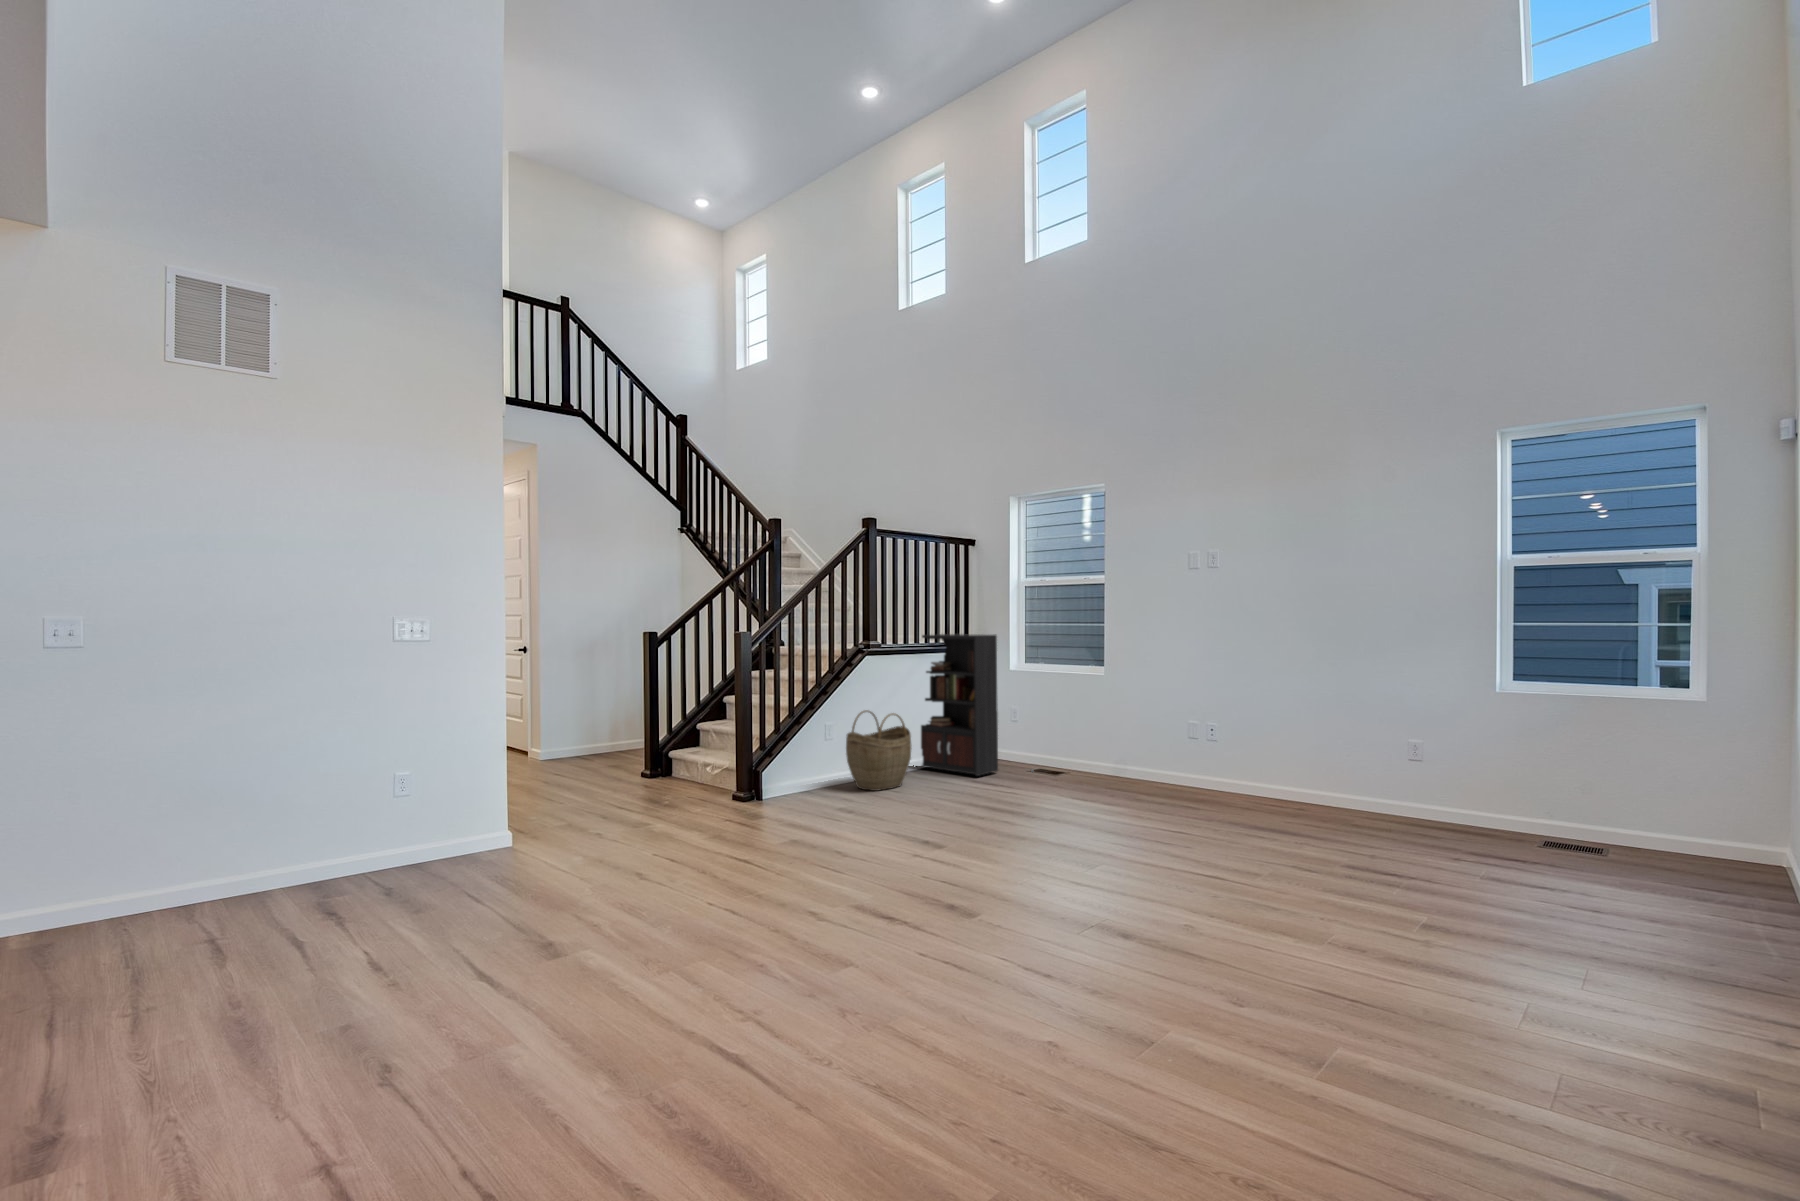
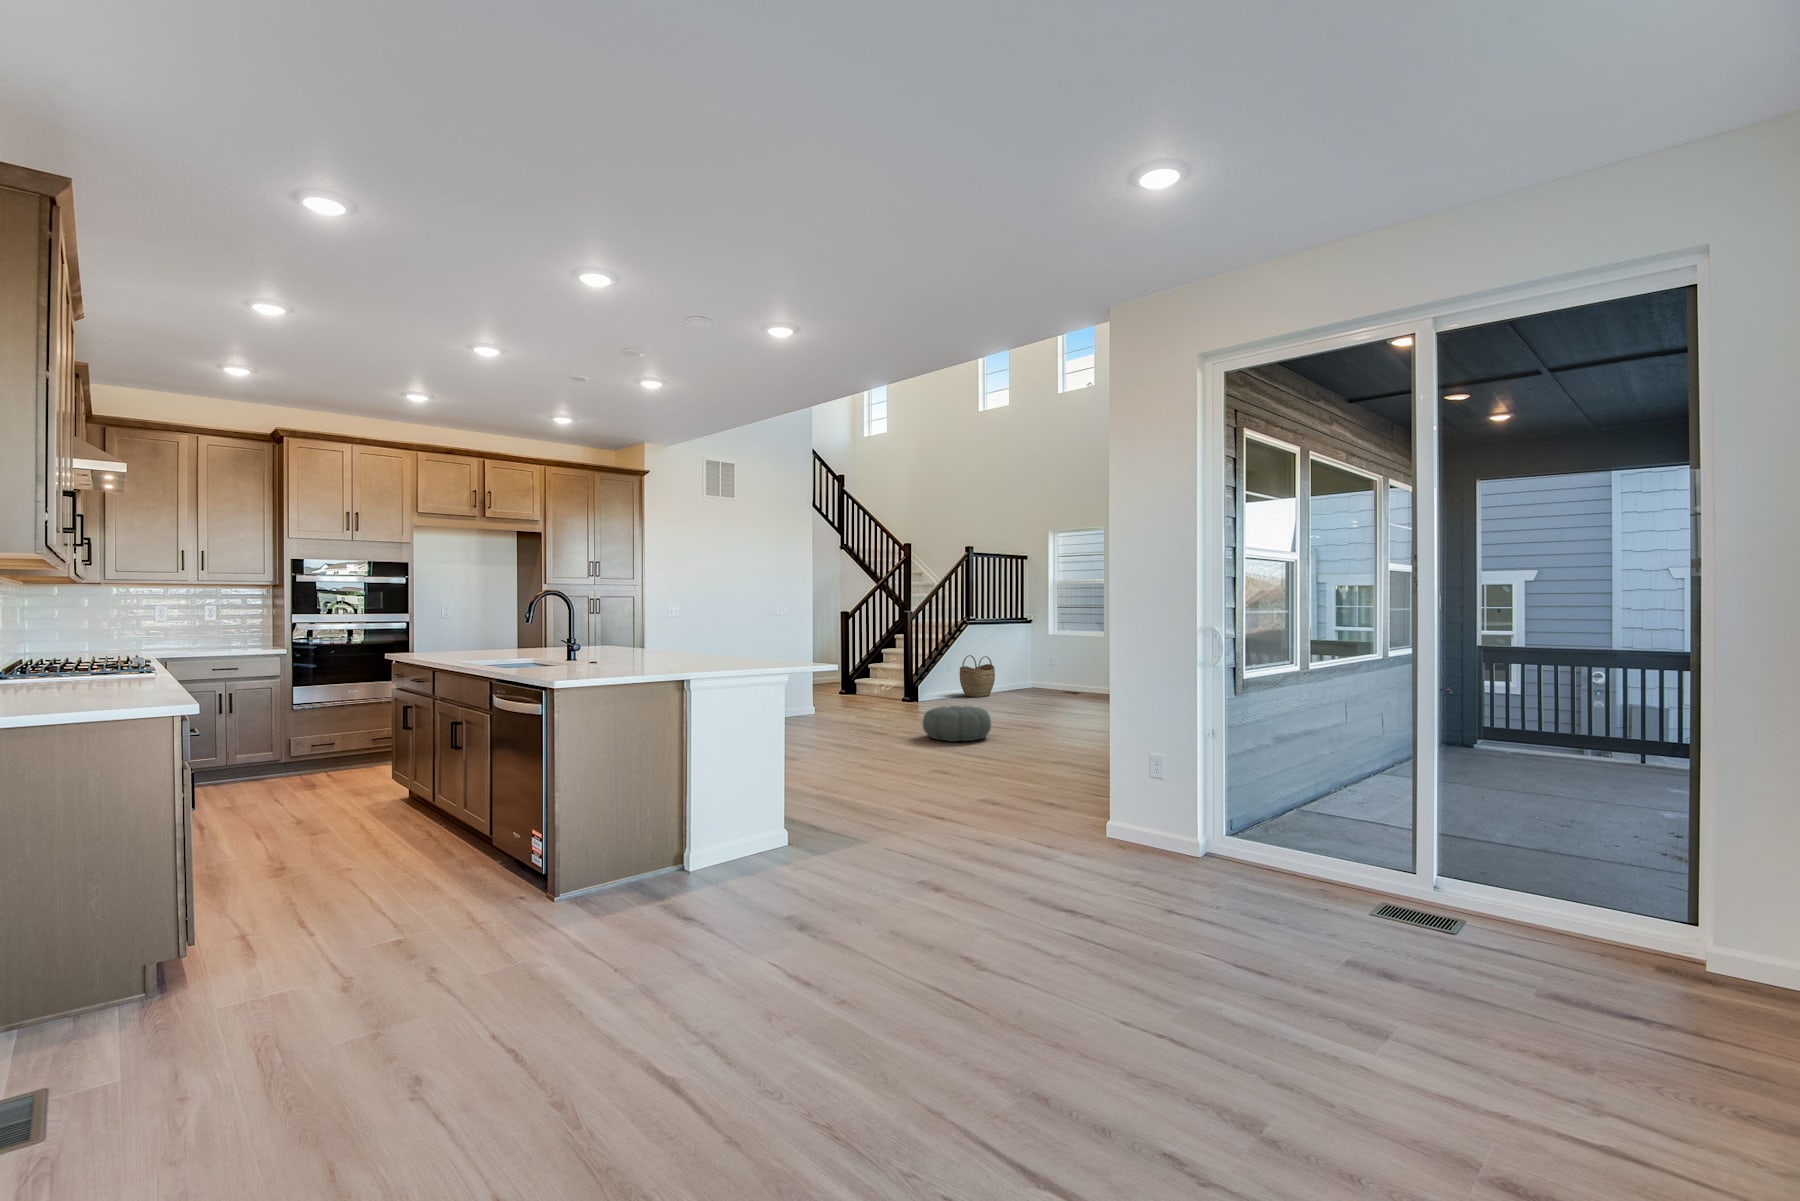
bookcase: present [921,634,1033,776] -> none [993,613,1062,692]
pouf: none [633,889,835,1030] -> present [923,706,991,742]

